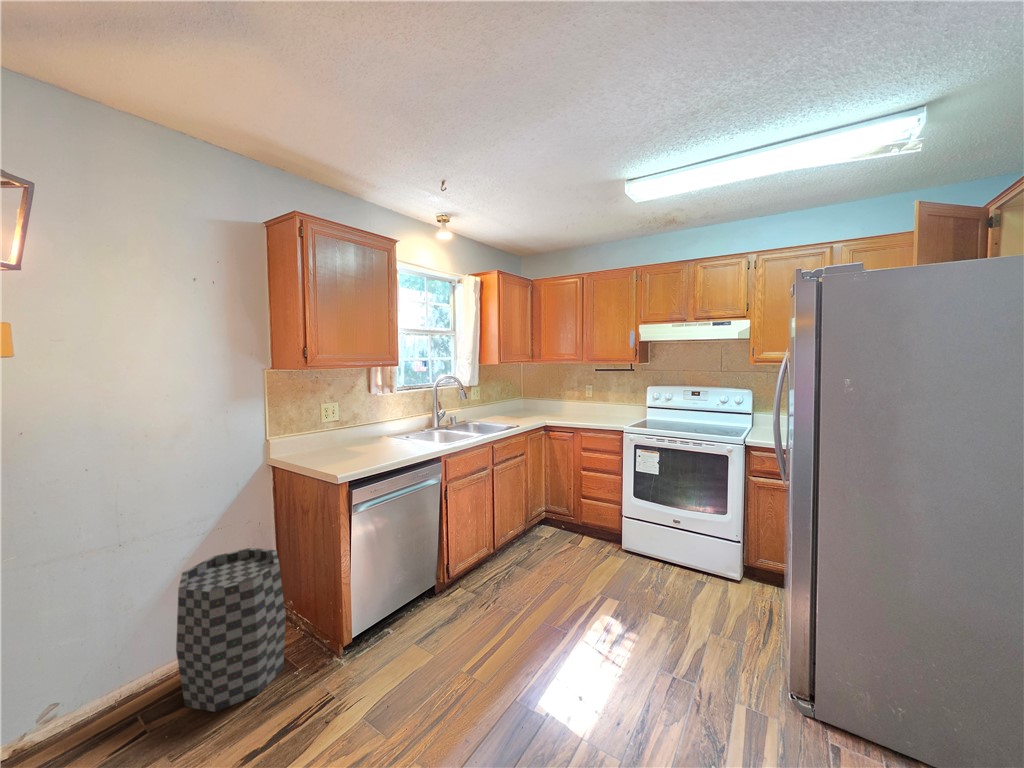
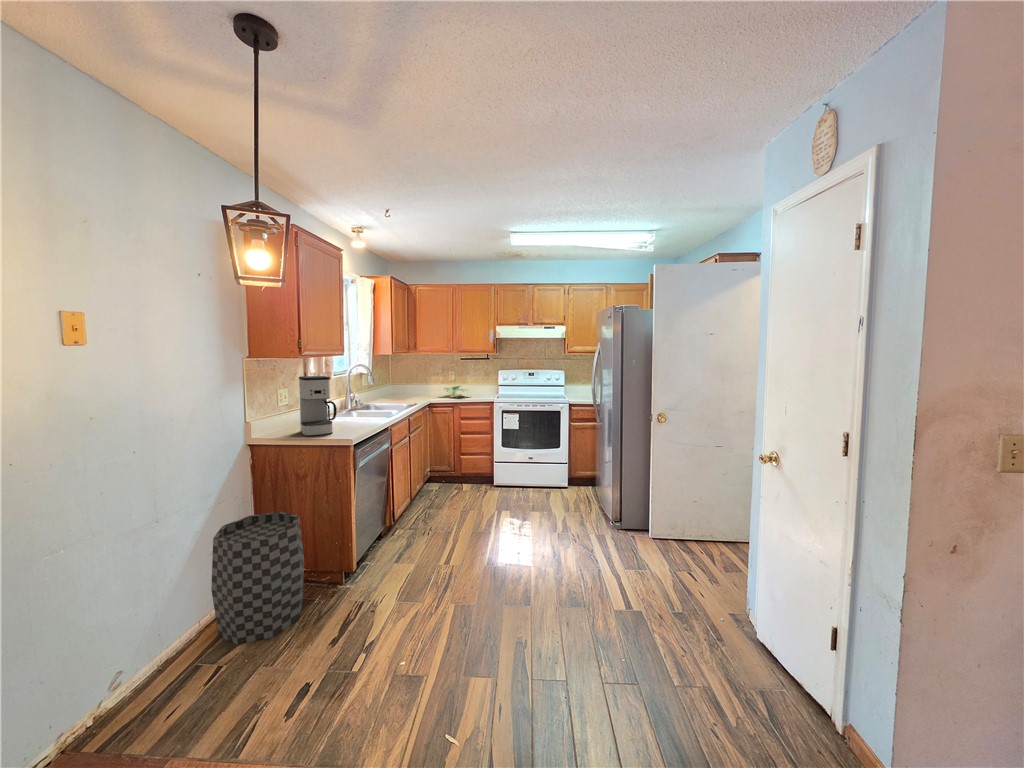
potted plant: none [564,385,605,419] -> present [441,379,465,397]
coffee maker: none [317,392,361,464] -> present [299,376,337,436]

